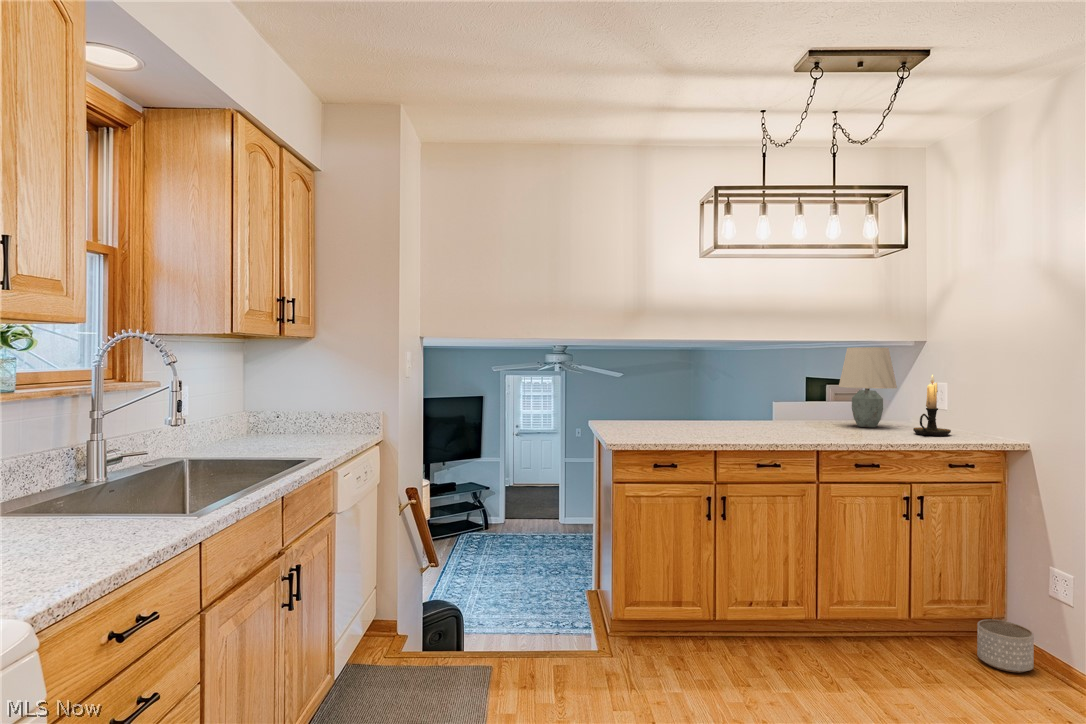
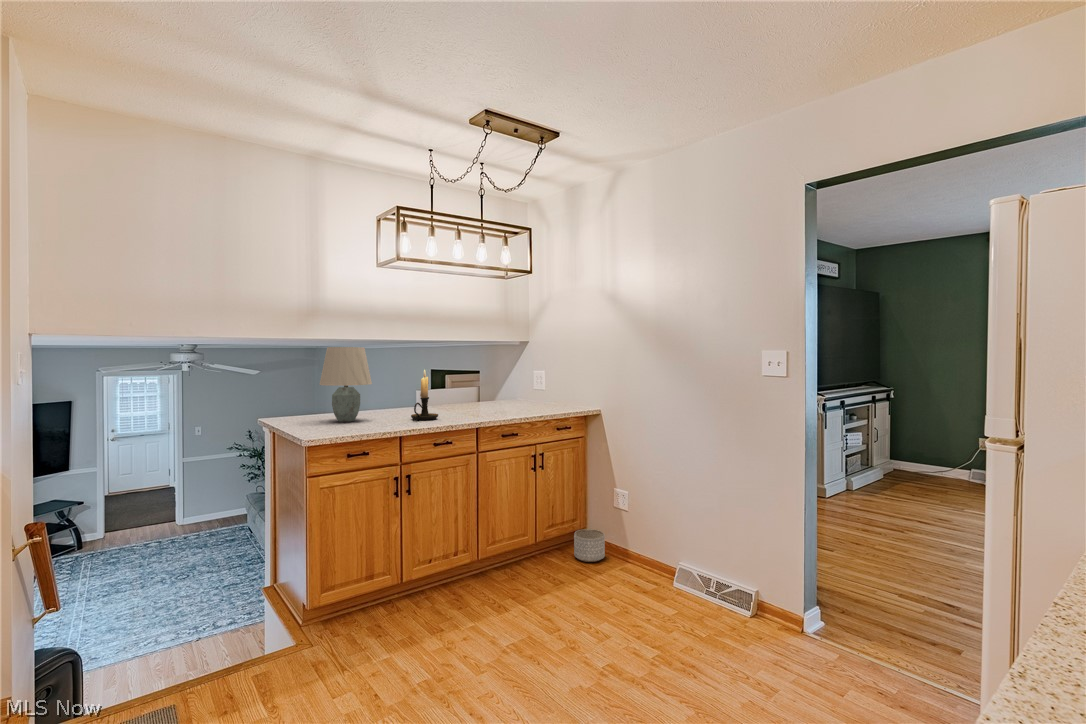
table lamp: present [839,347,897,427] -> present [319,347,372,422]
candle holder: present [913,374,951,436] -> present [411,370,438,420]

